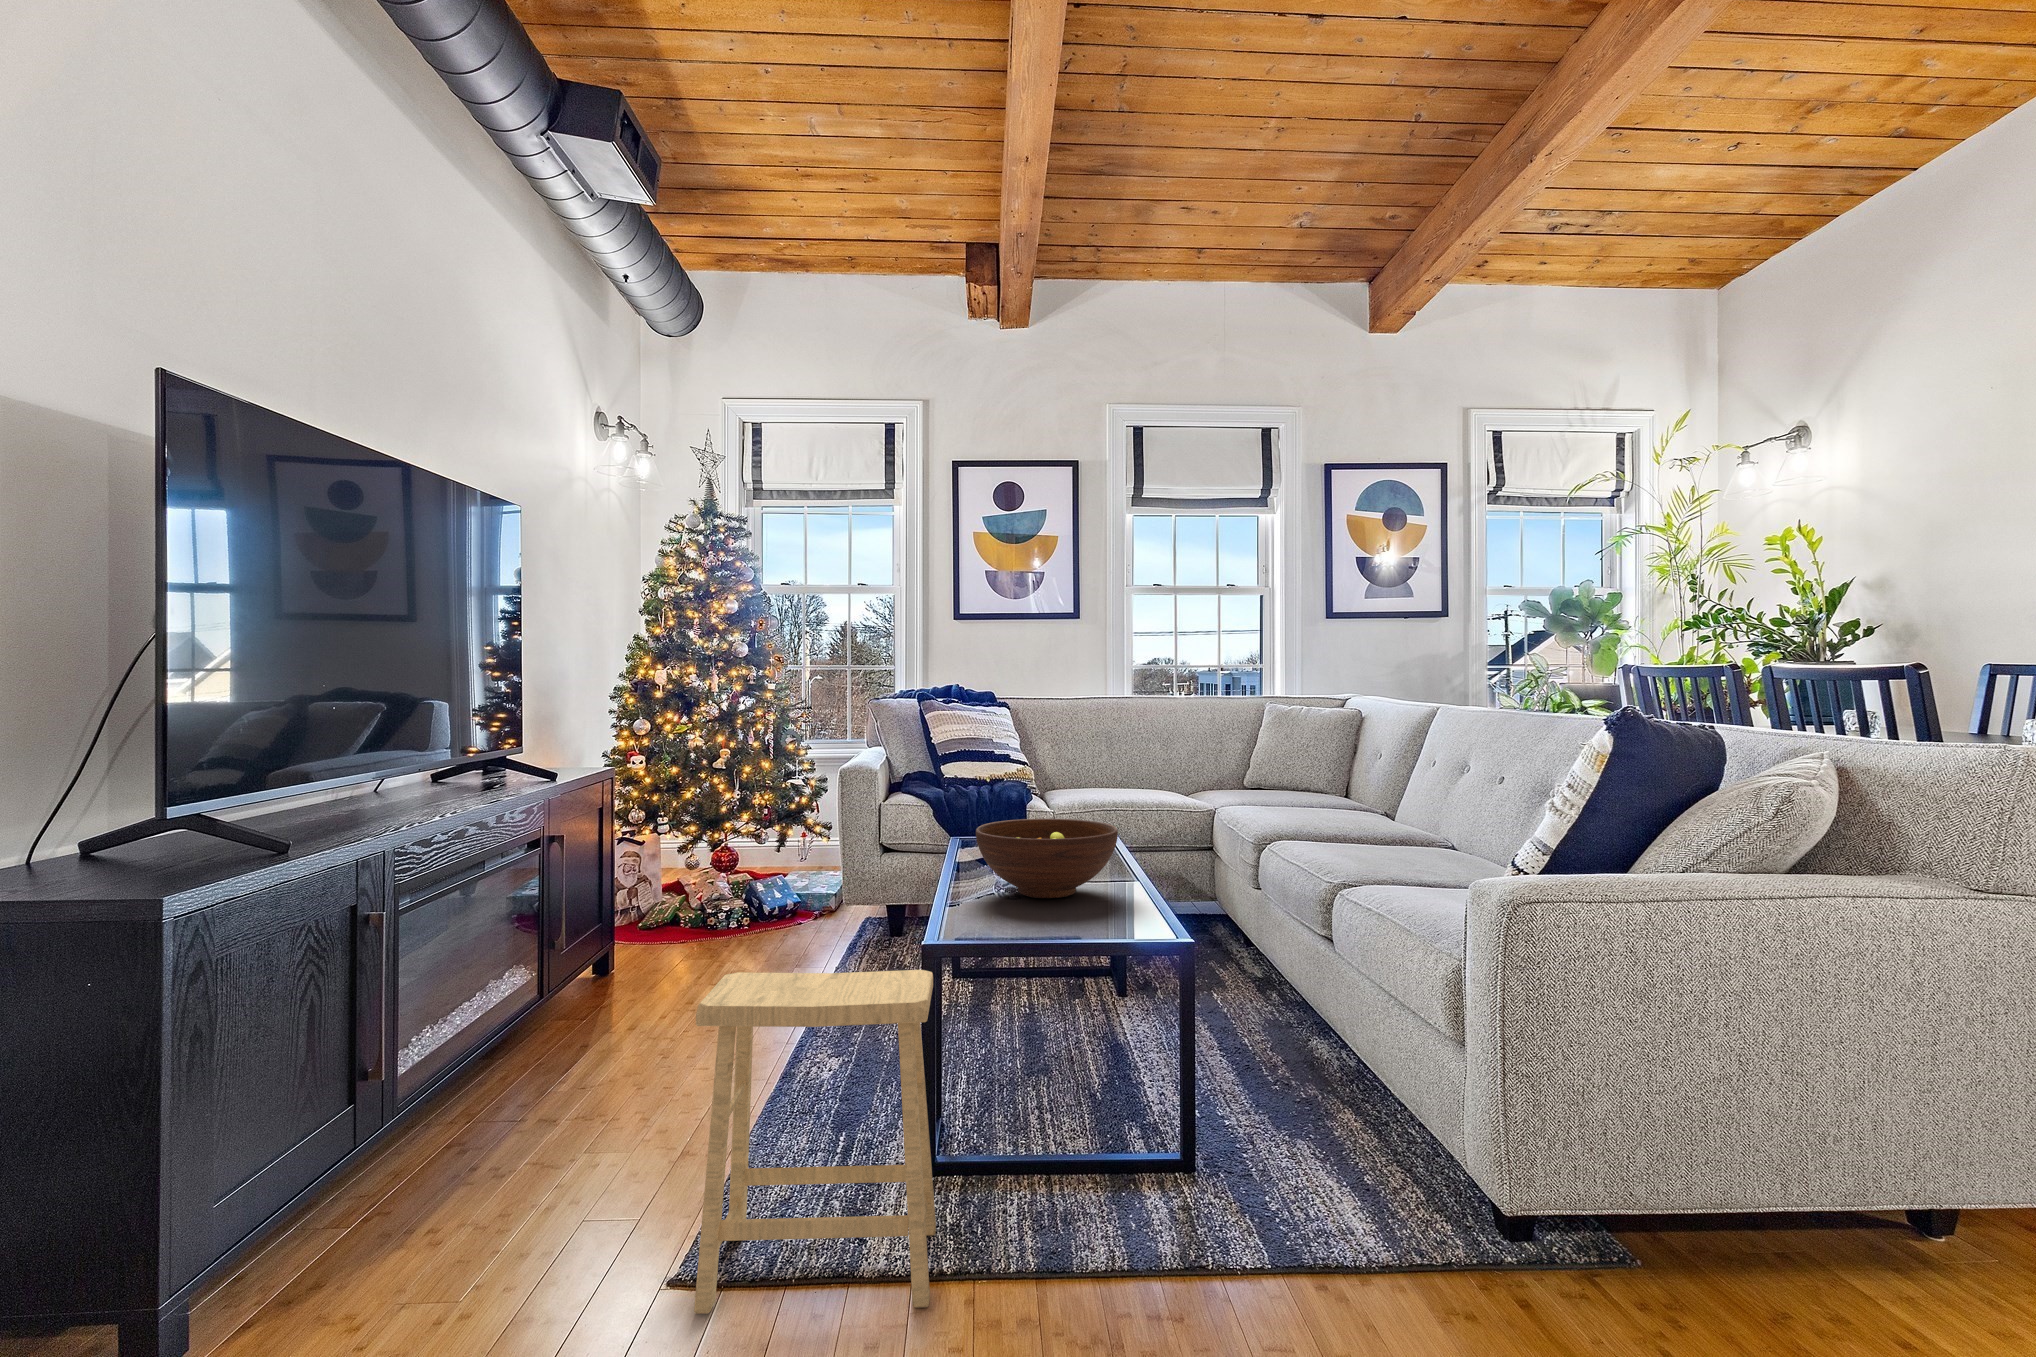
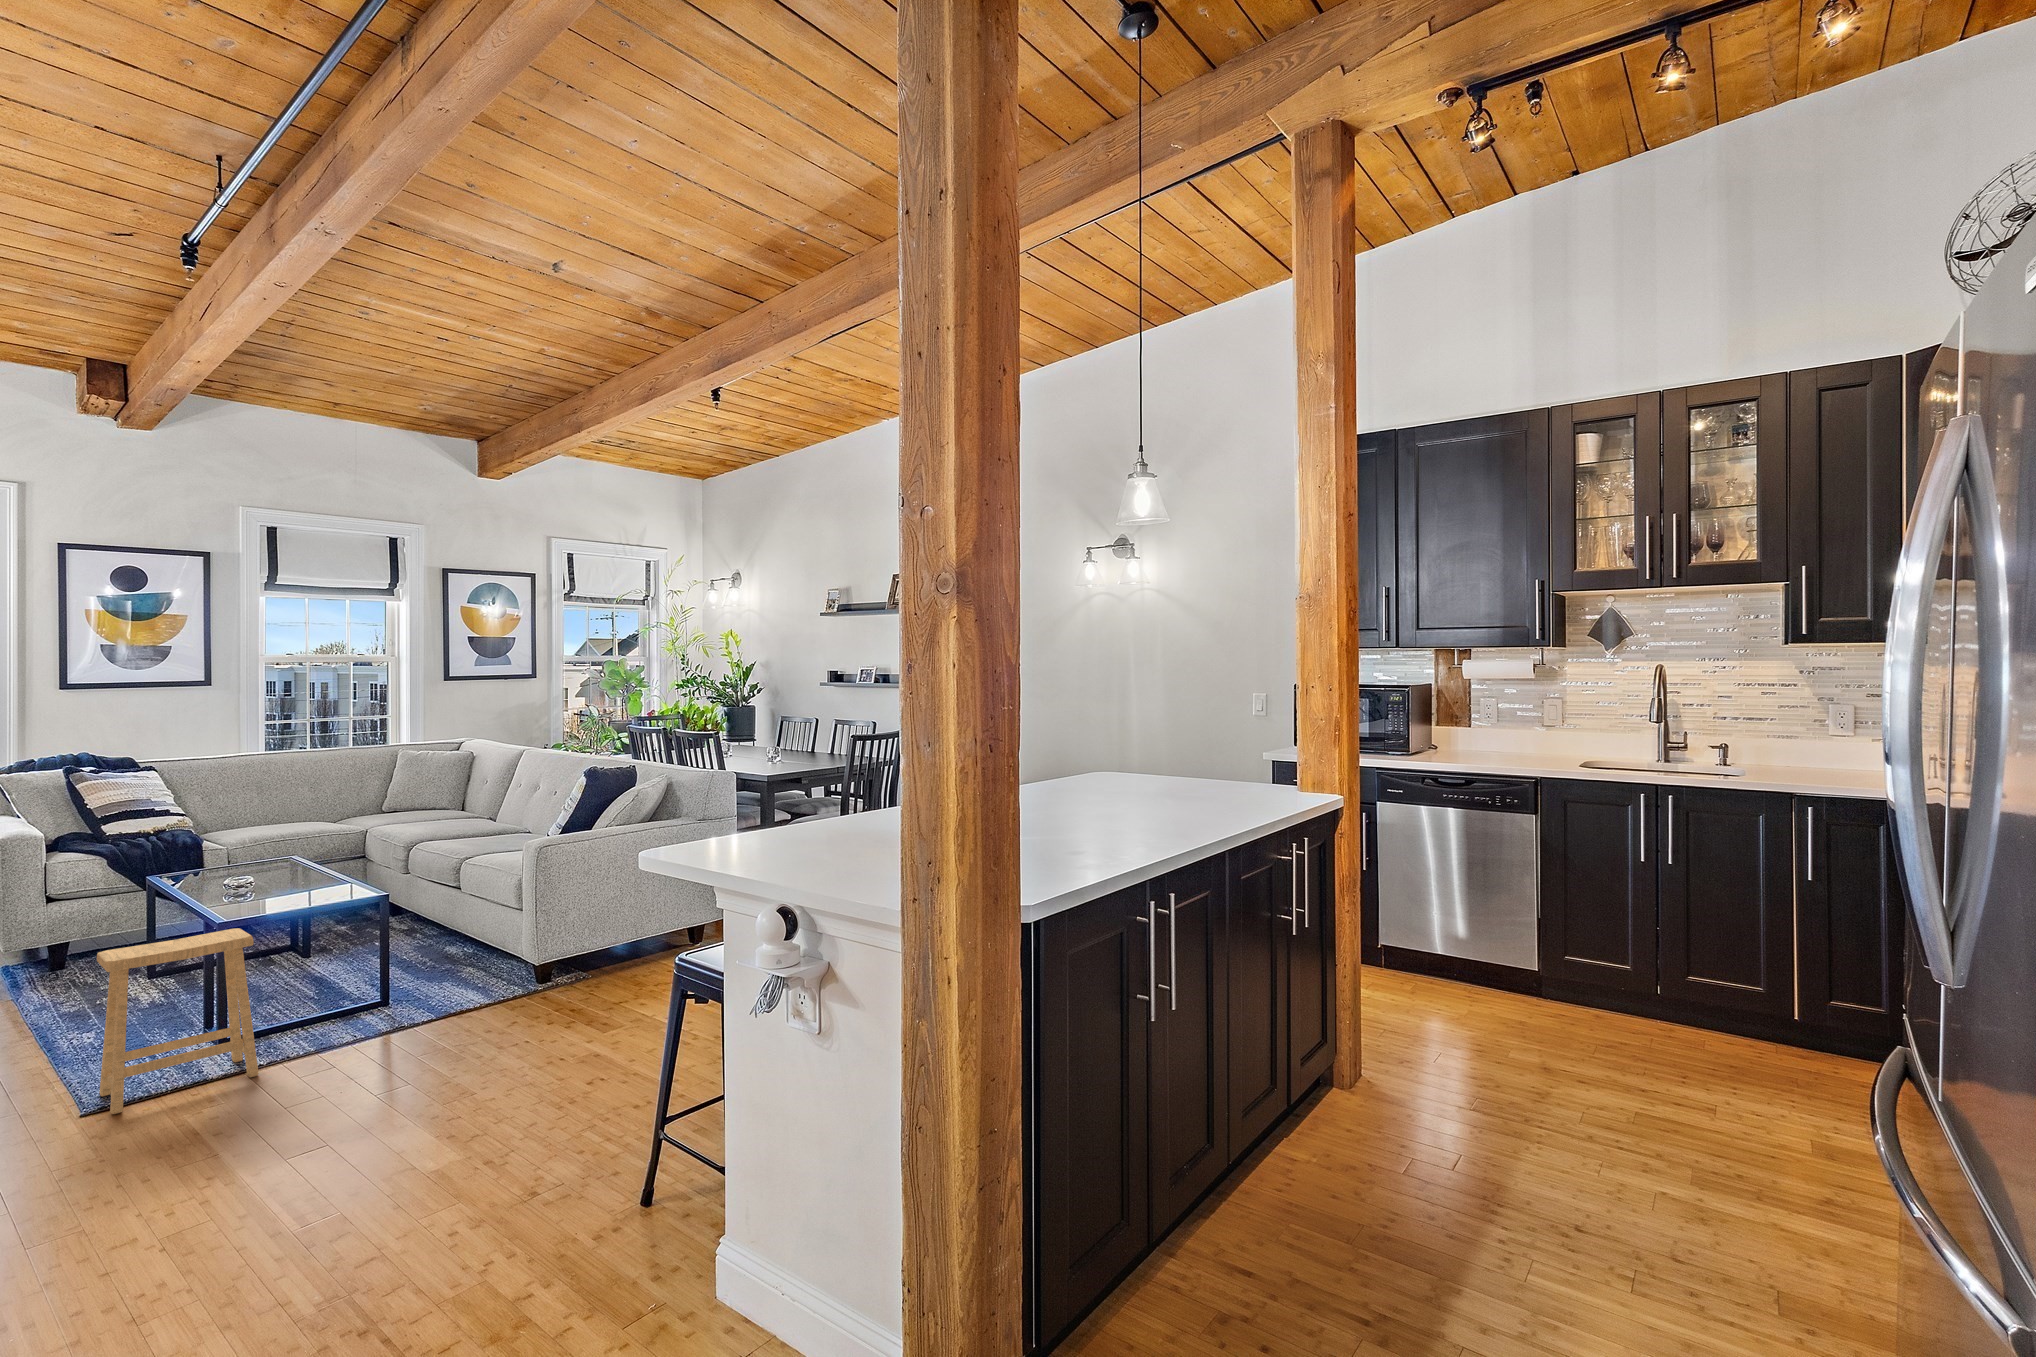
fruit bowl: present [976,819,1118,898] -> none [212,846,320,896]

